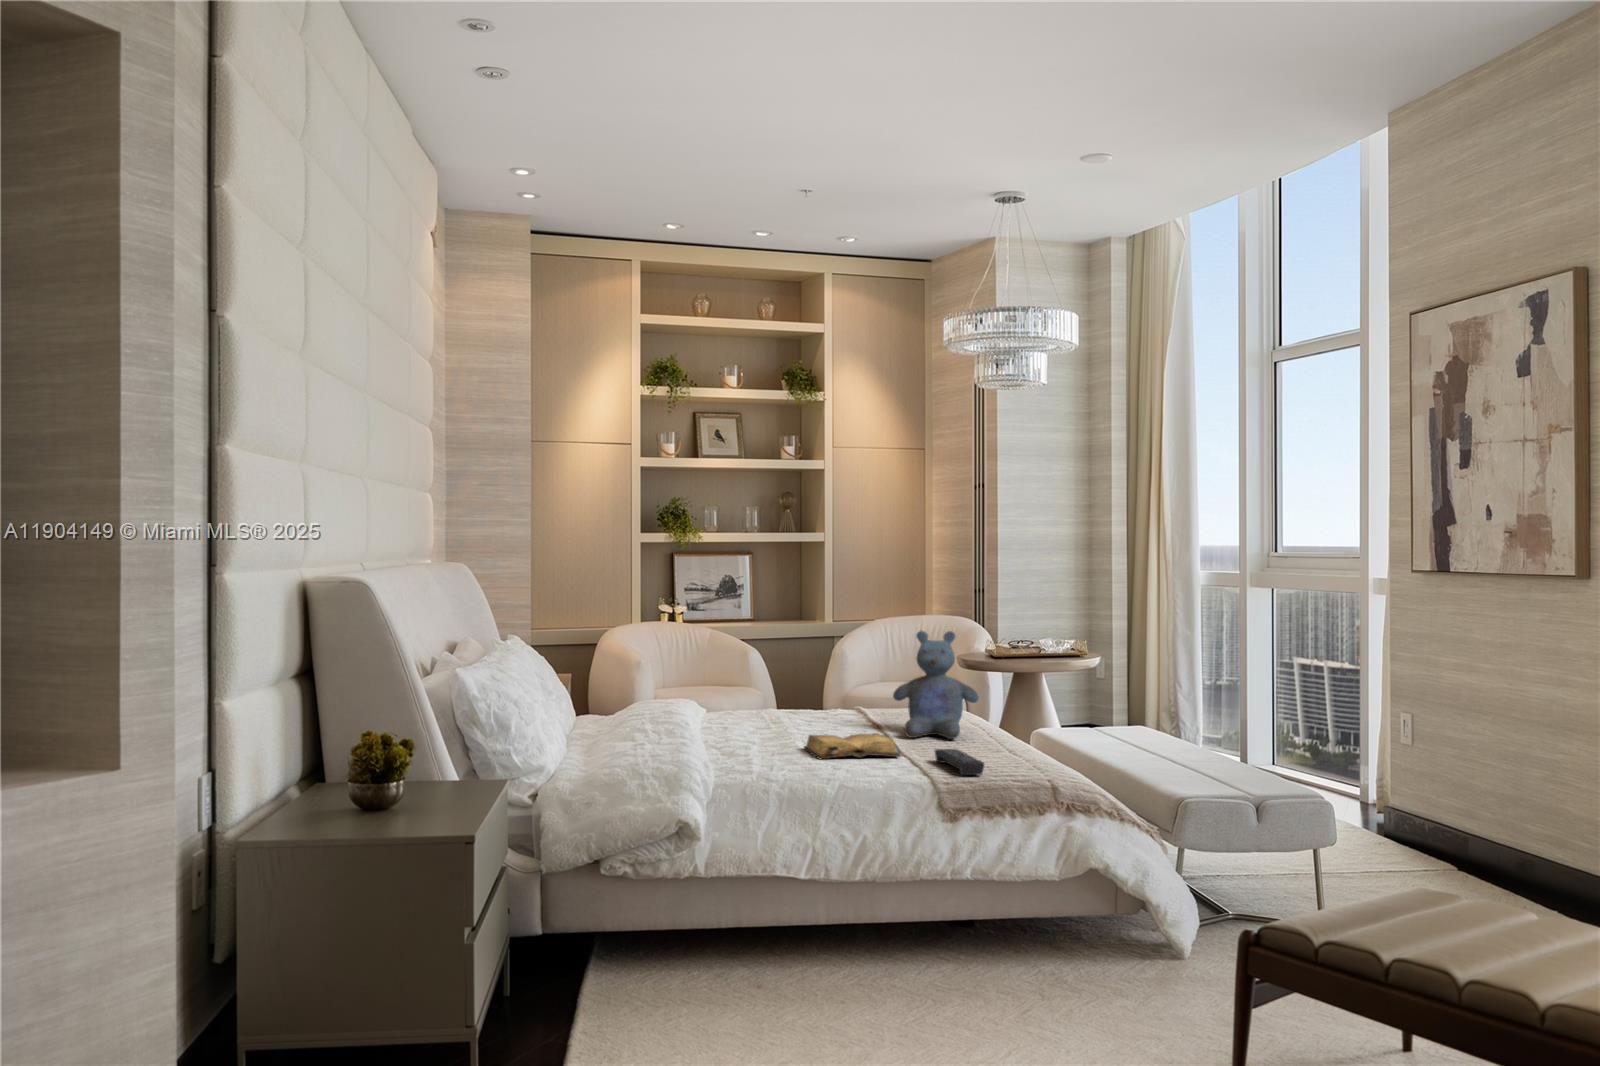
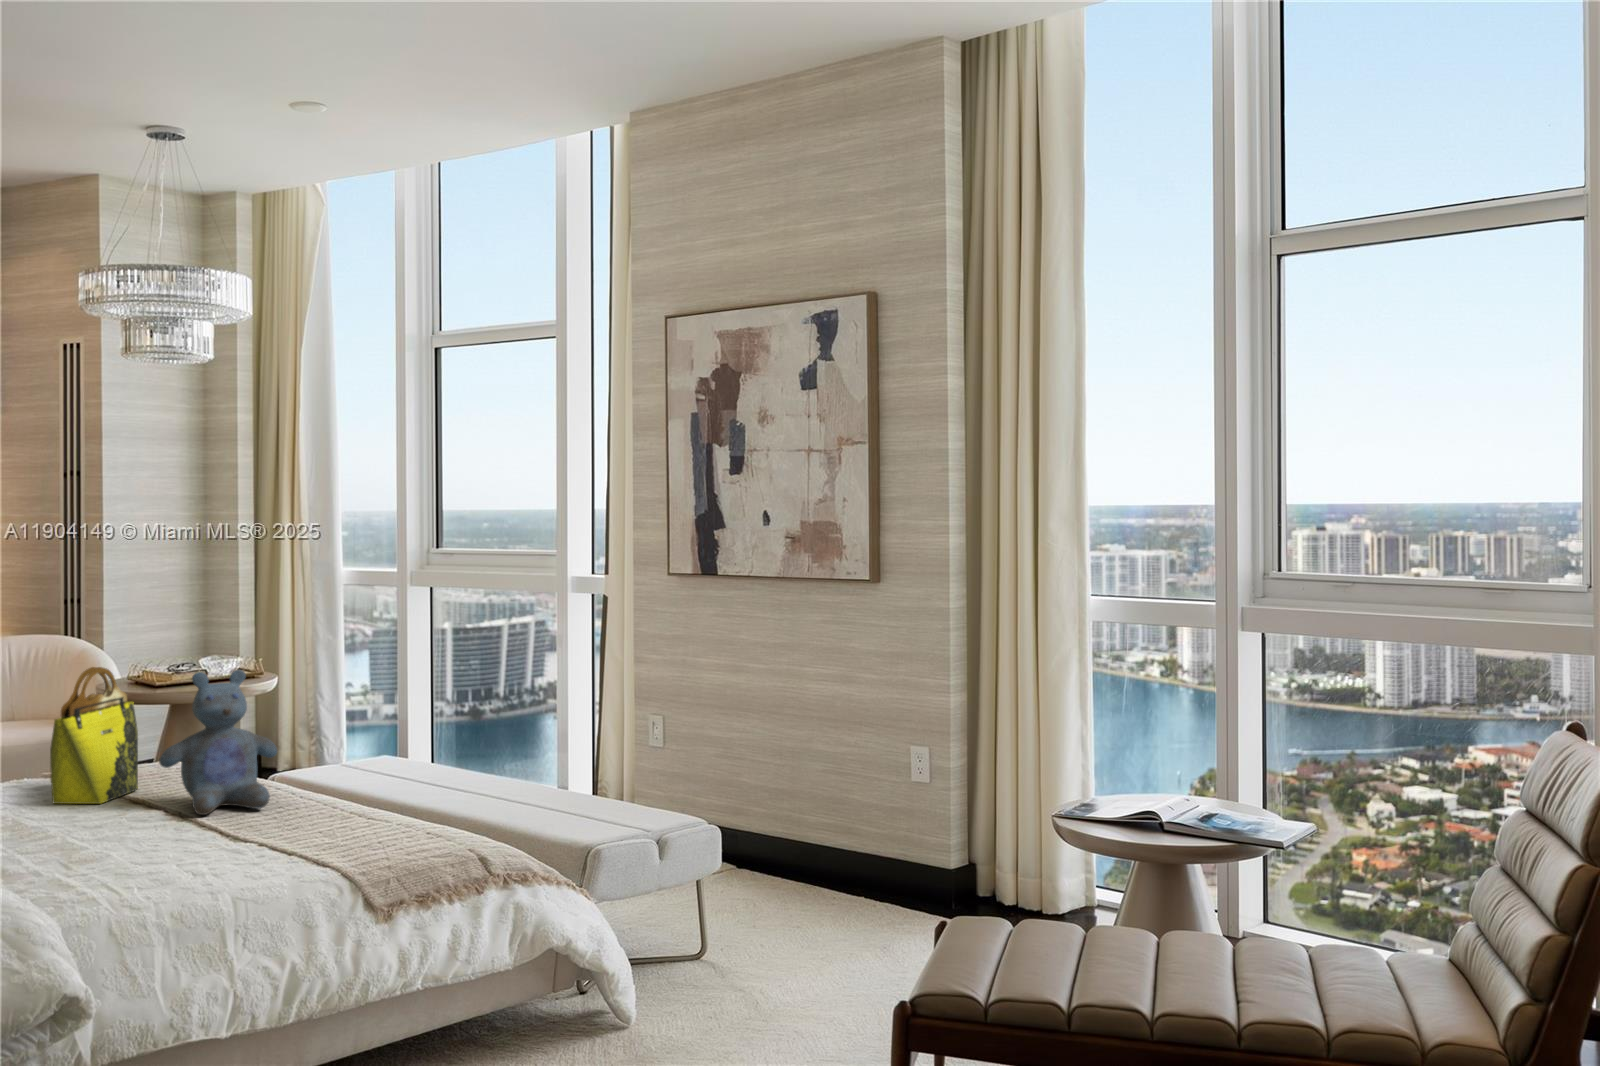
tote bag: none [834,624,905,725] -> present [50,667,138,804]
diary: present [804,733,900,759] -> none [87,819,245,872]
remote control: present [935,749,984,775] -> none [299,826,398,862]

